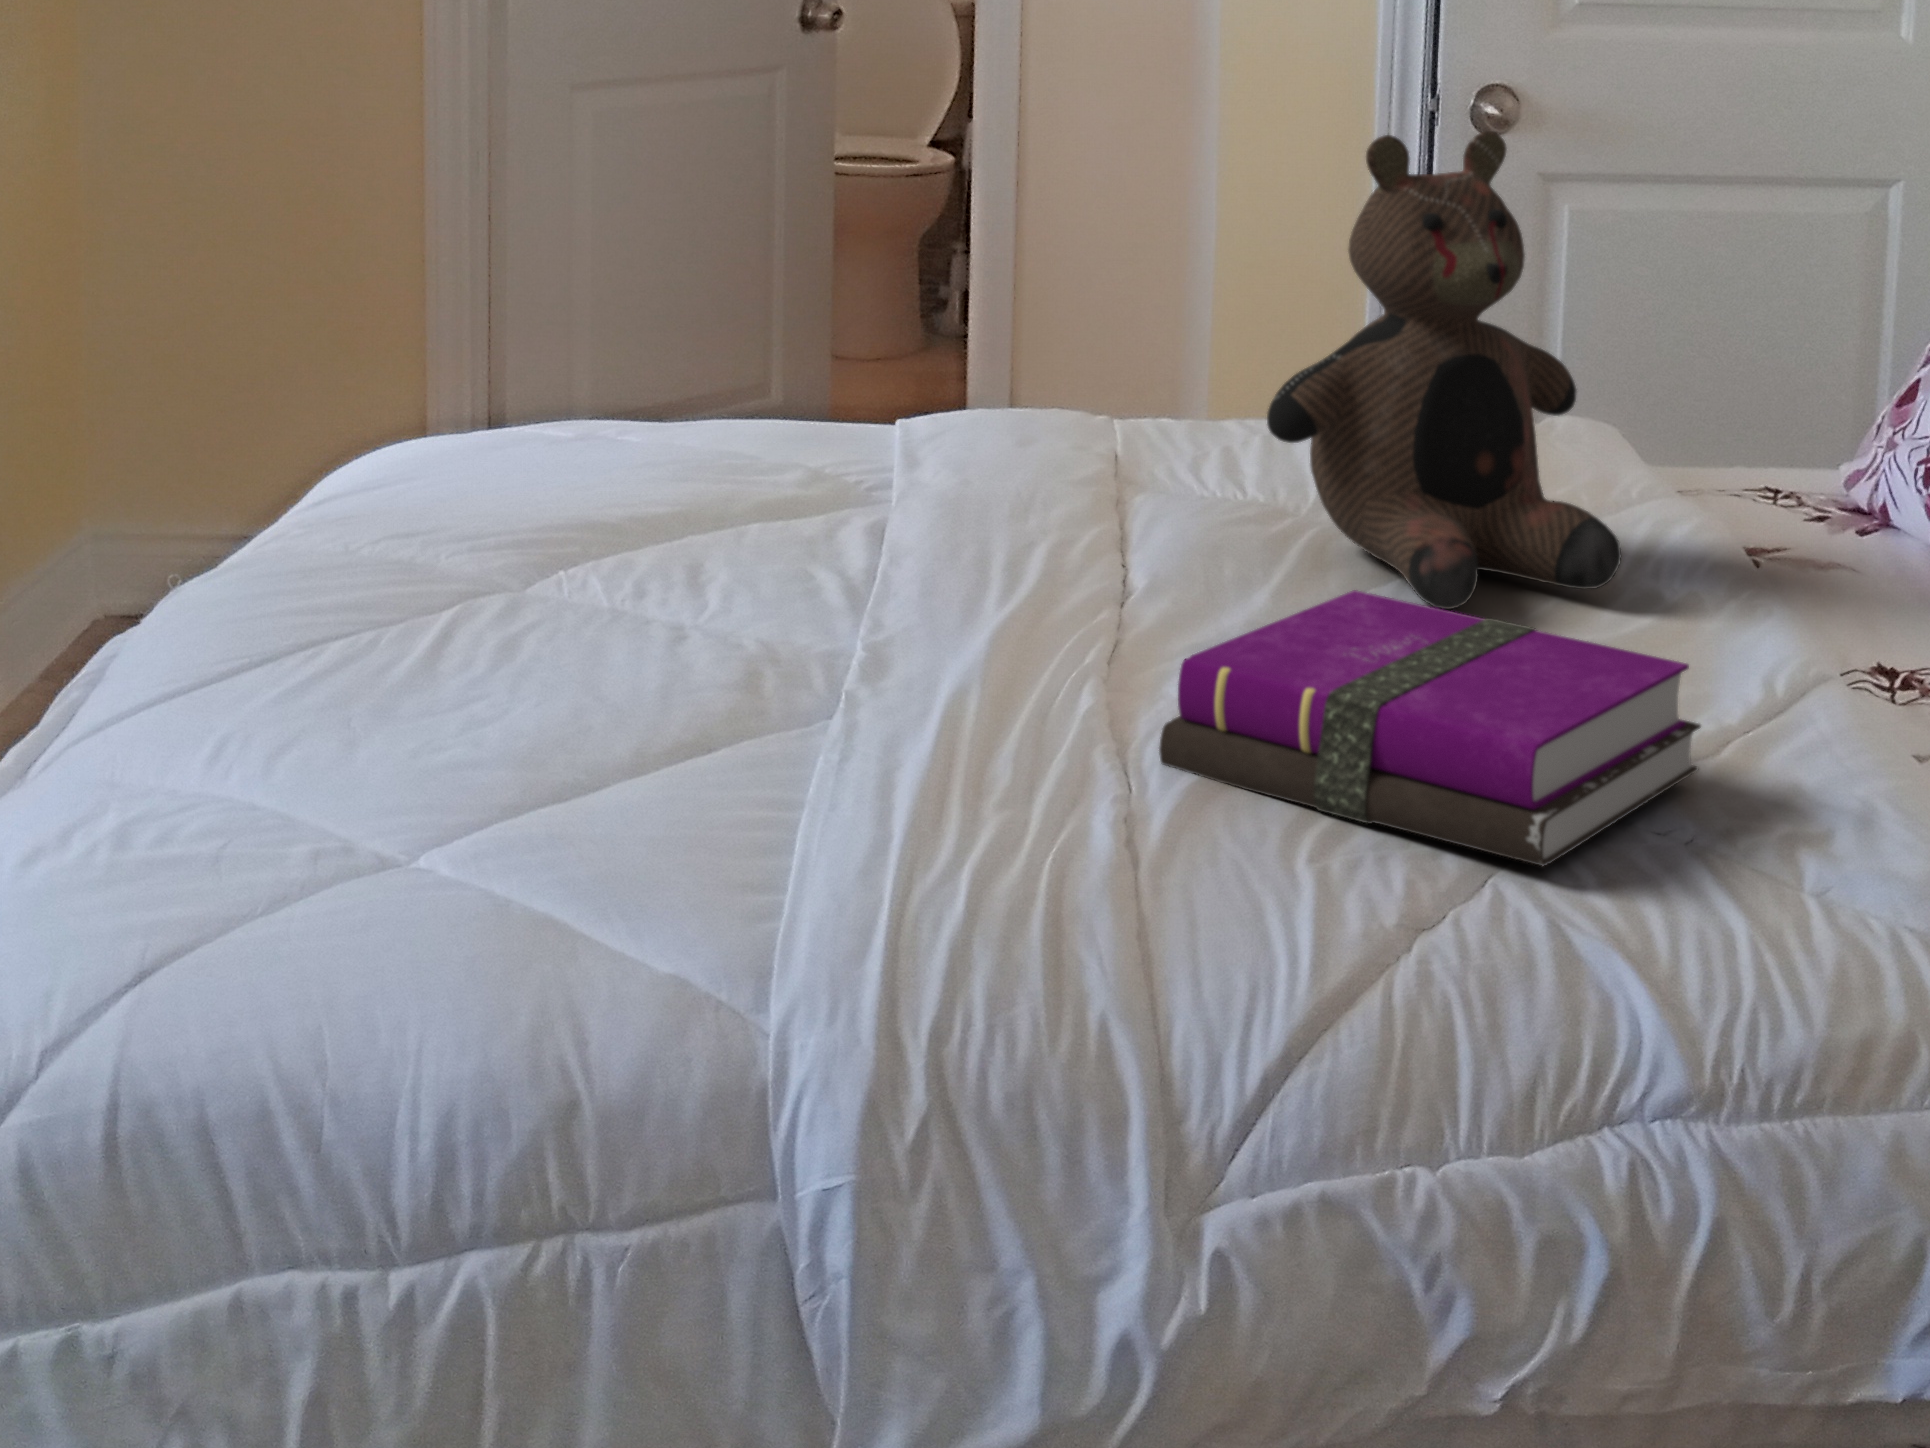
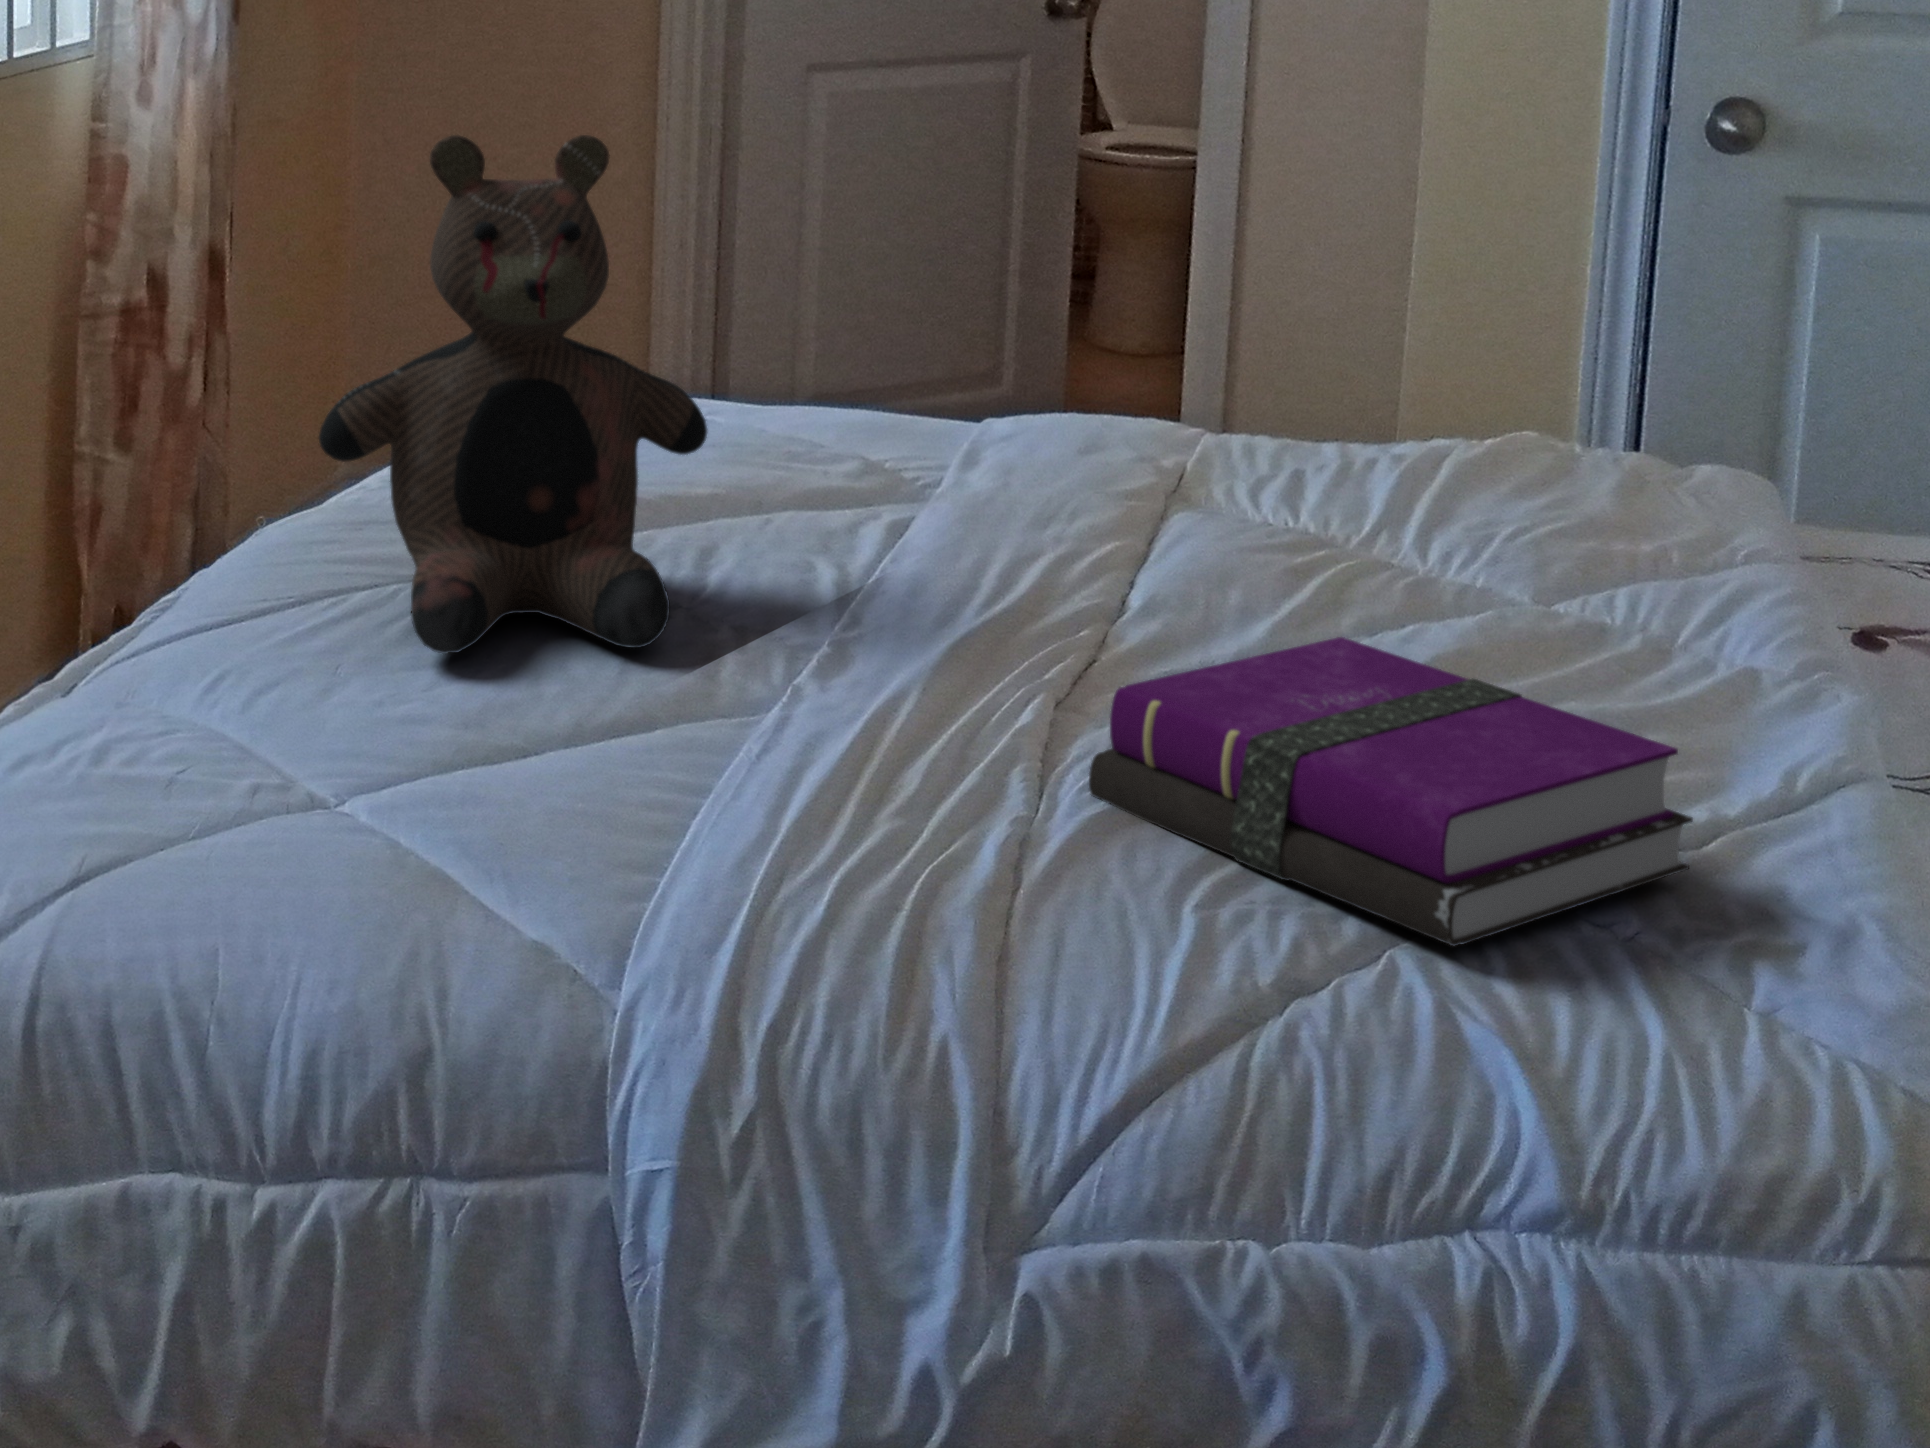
teddy bear: present [1267,131,1621,609] -> present [319,135,707,654]

